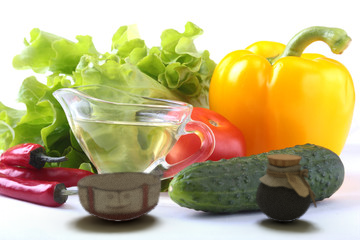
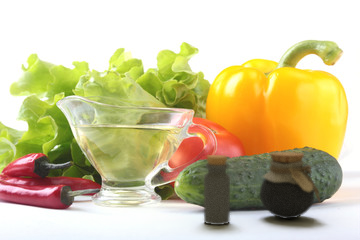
bottle: none [199,158,225,229] -> present [204,155,230,225]
ceramic bowl: present [77,172,161,221] -> none [83,173,166,220]

